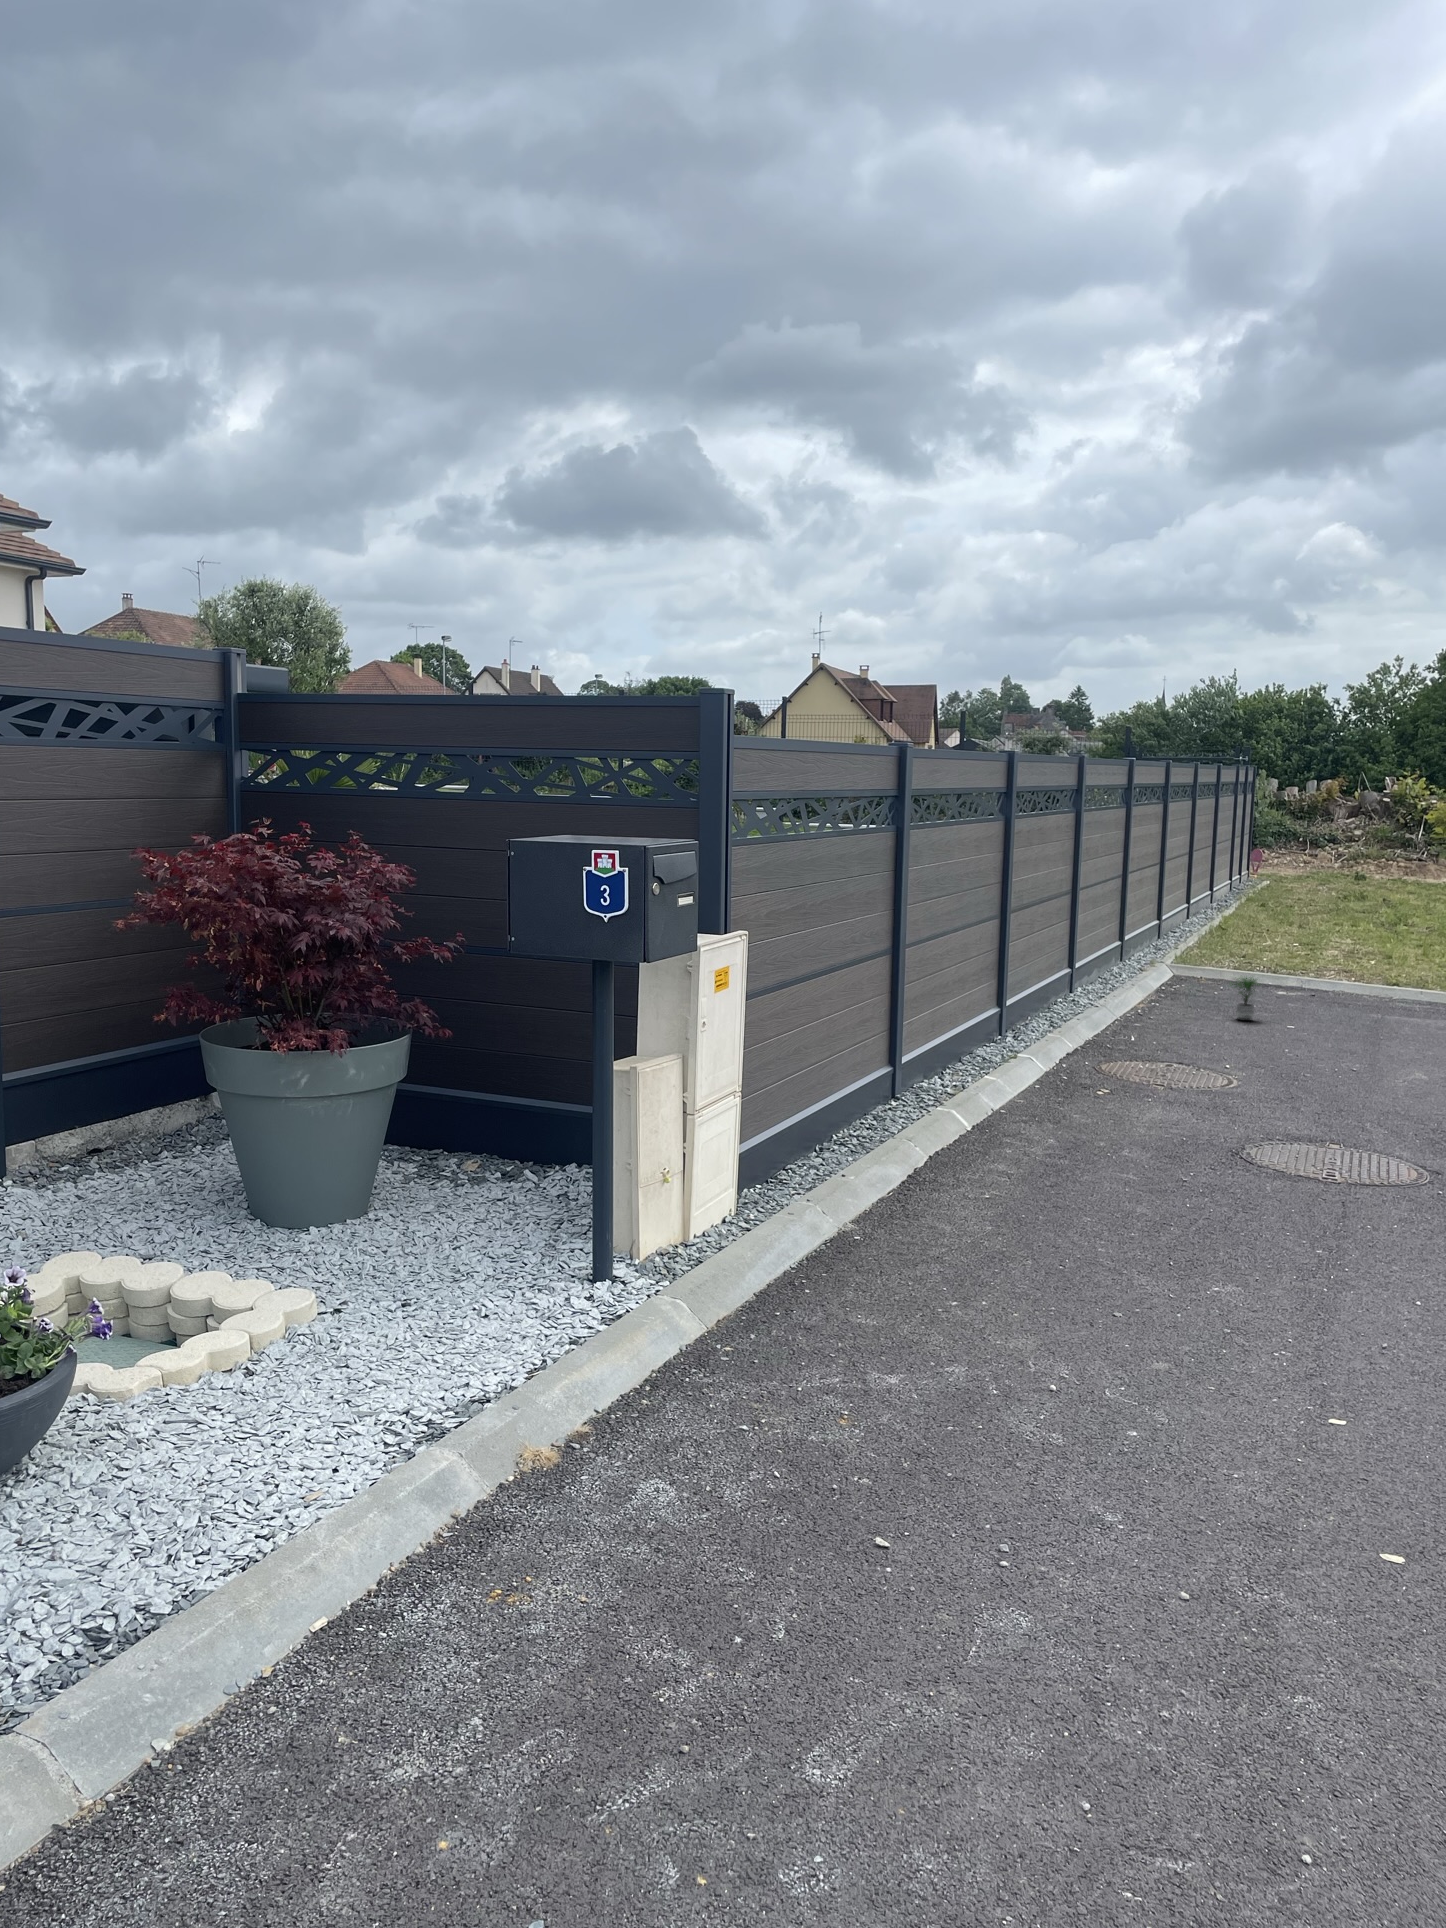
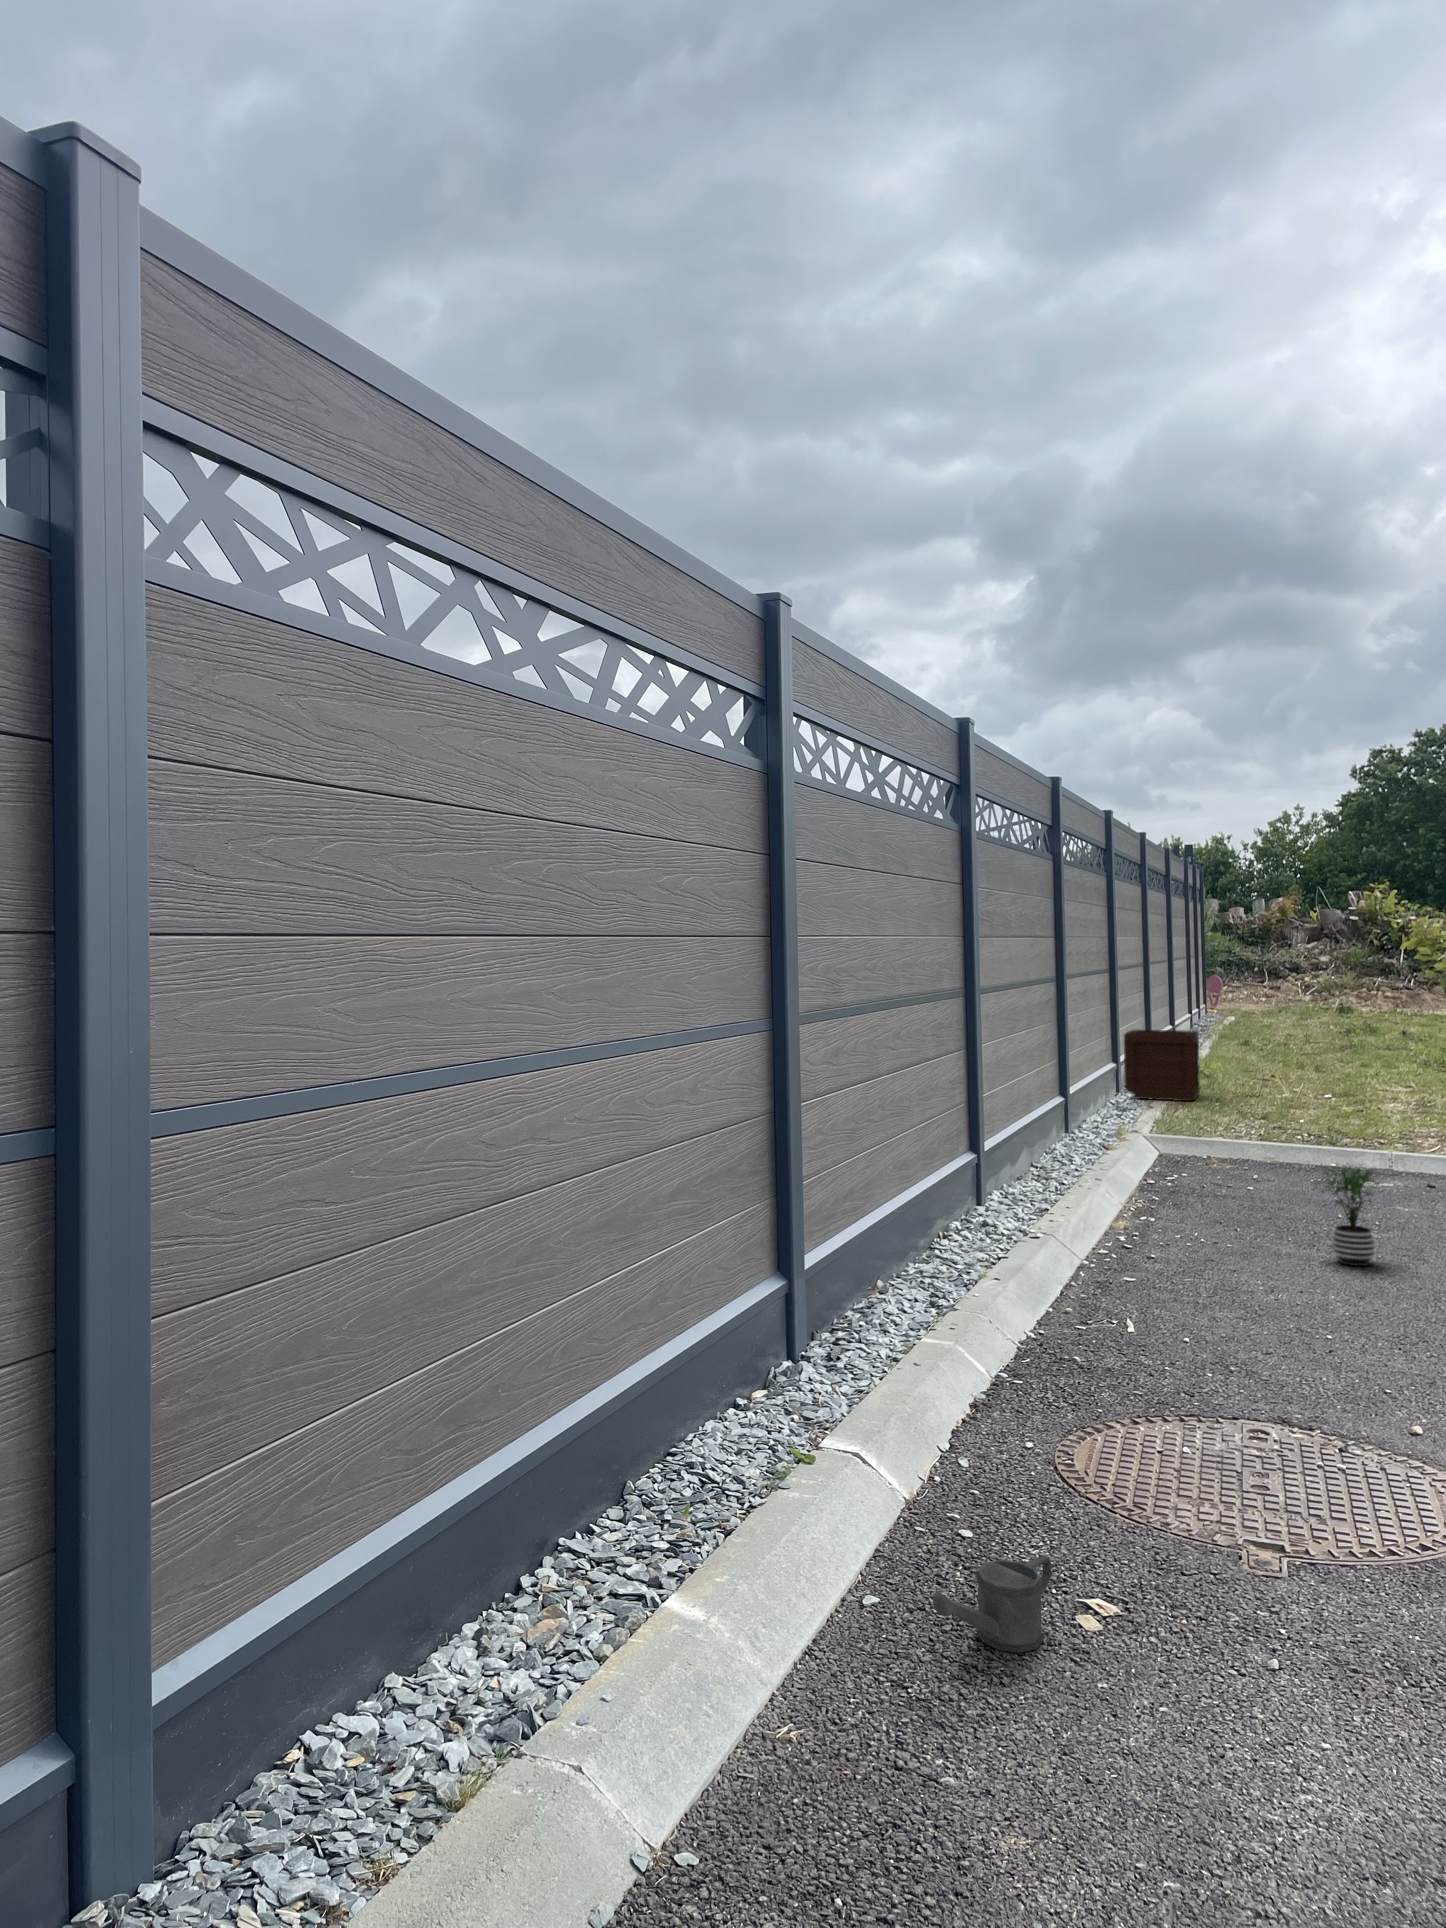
wooden crate: none [1162,900,1214,945] -> present [1124,1030,1200,1101]
watering can: none [1060,1074,1094,1094] -> present [933,1556,1051,1653]

